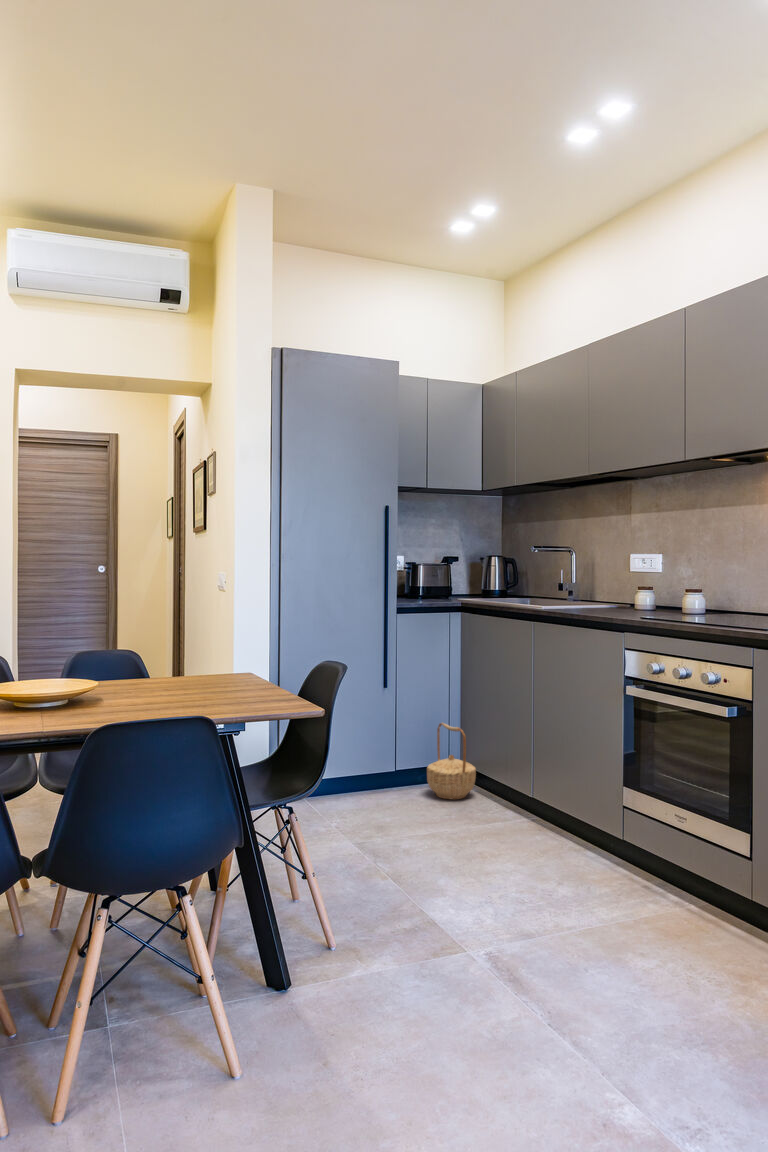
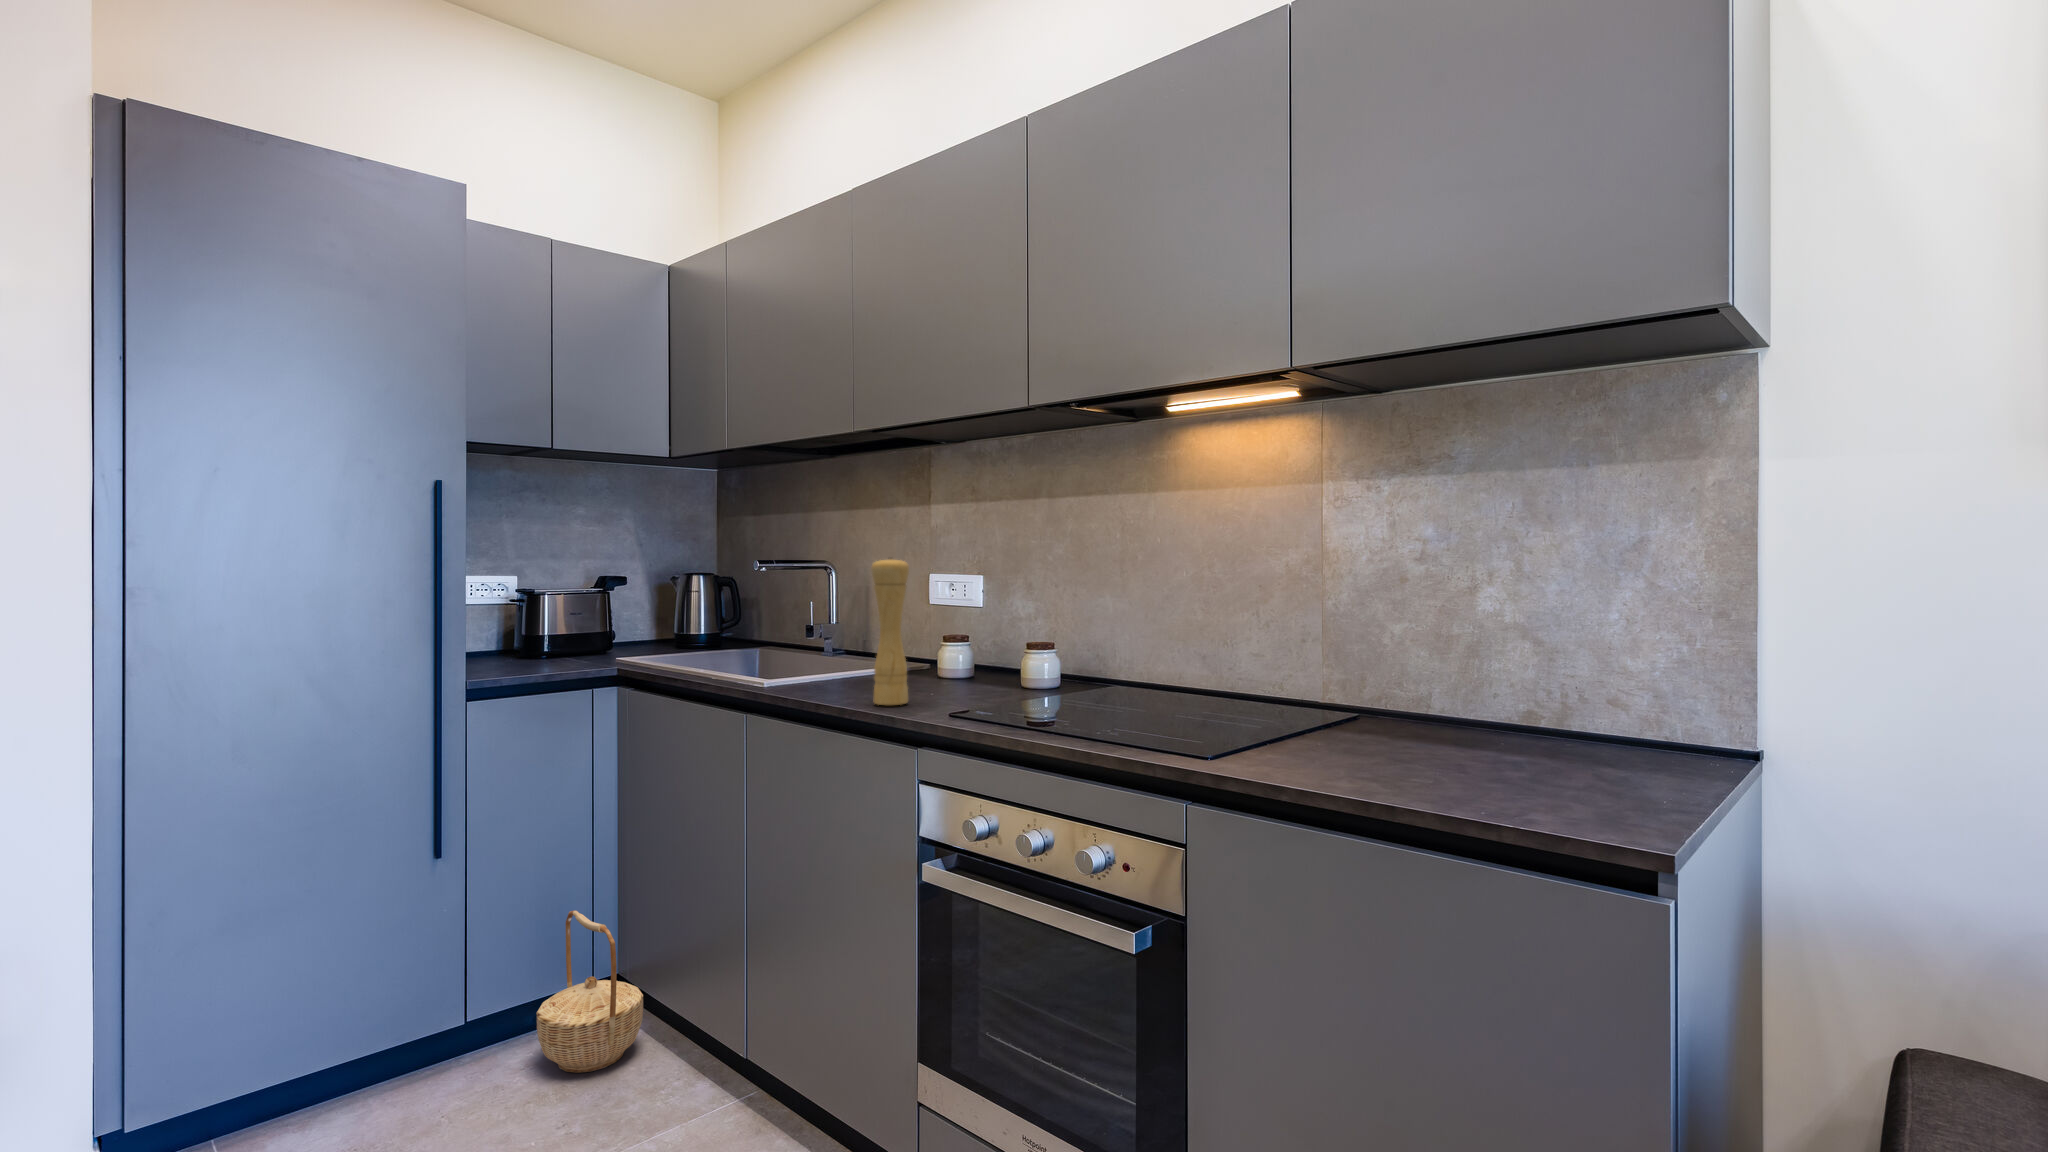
pepper mill: none [601,541,620,615] -> present [871,557,909,705]

